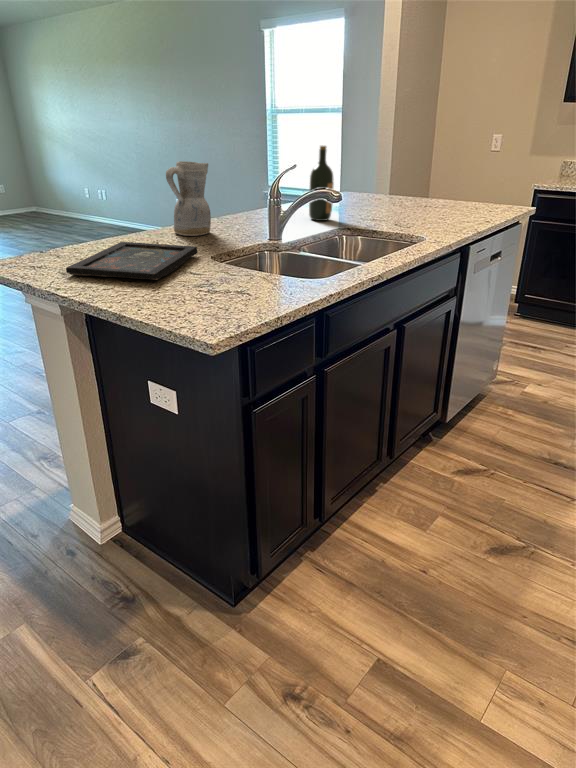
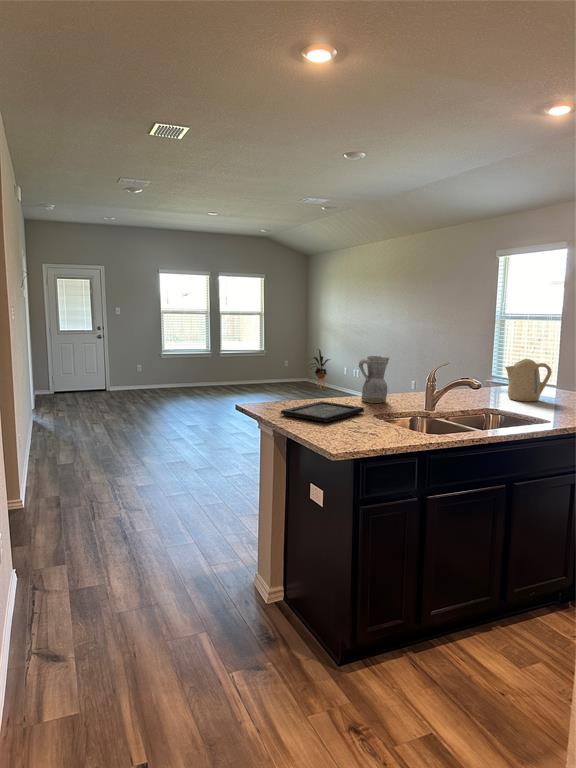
wine bottle: present [309,146,334,221] -> none [472,348,492,402]
kettle: none [340,159,392,216] -> present [505,359,552,402]
house plant: none [29,160,61,215] -> present [314,350,329,388]

